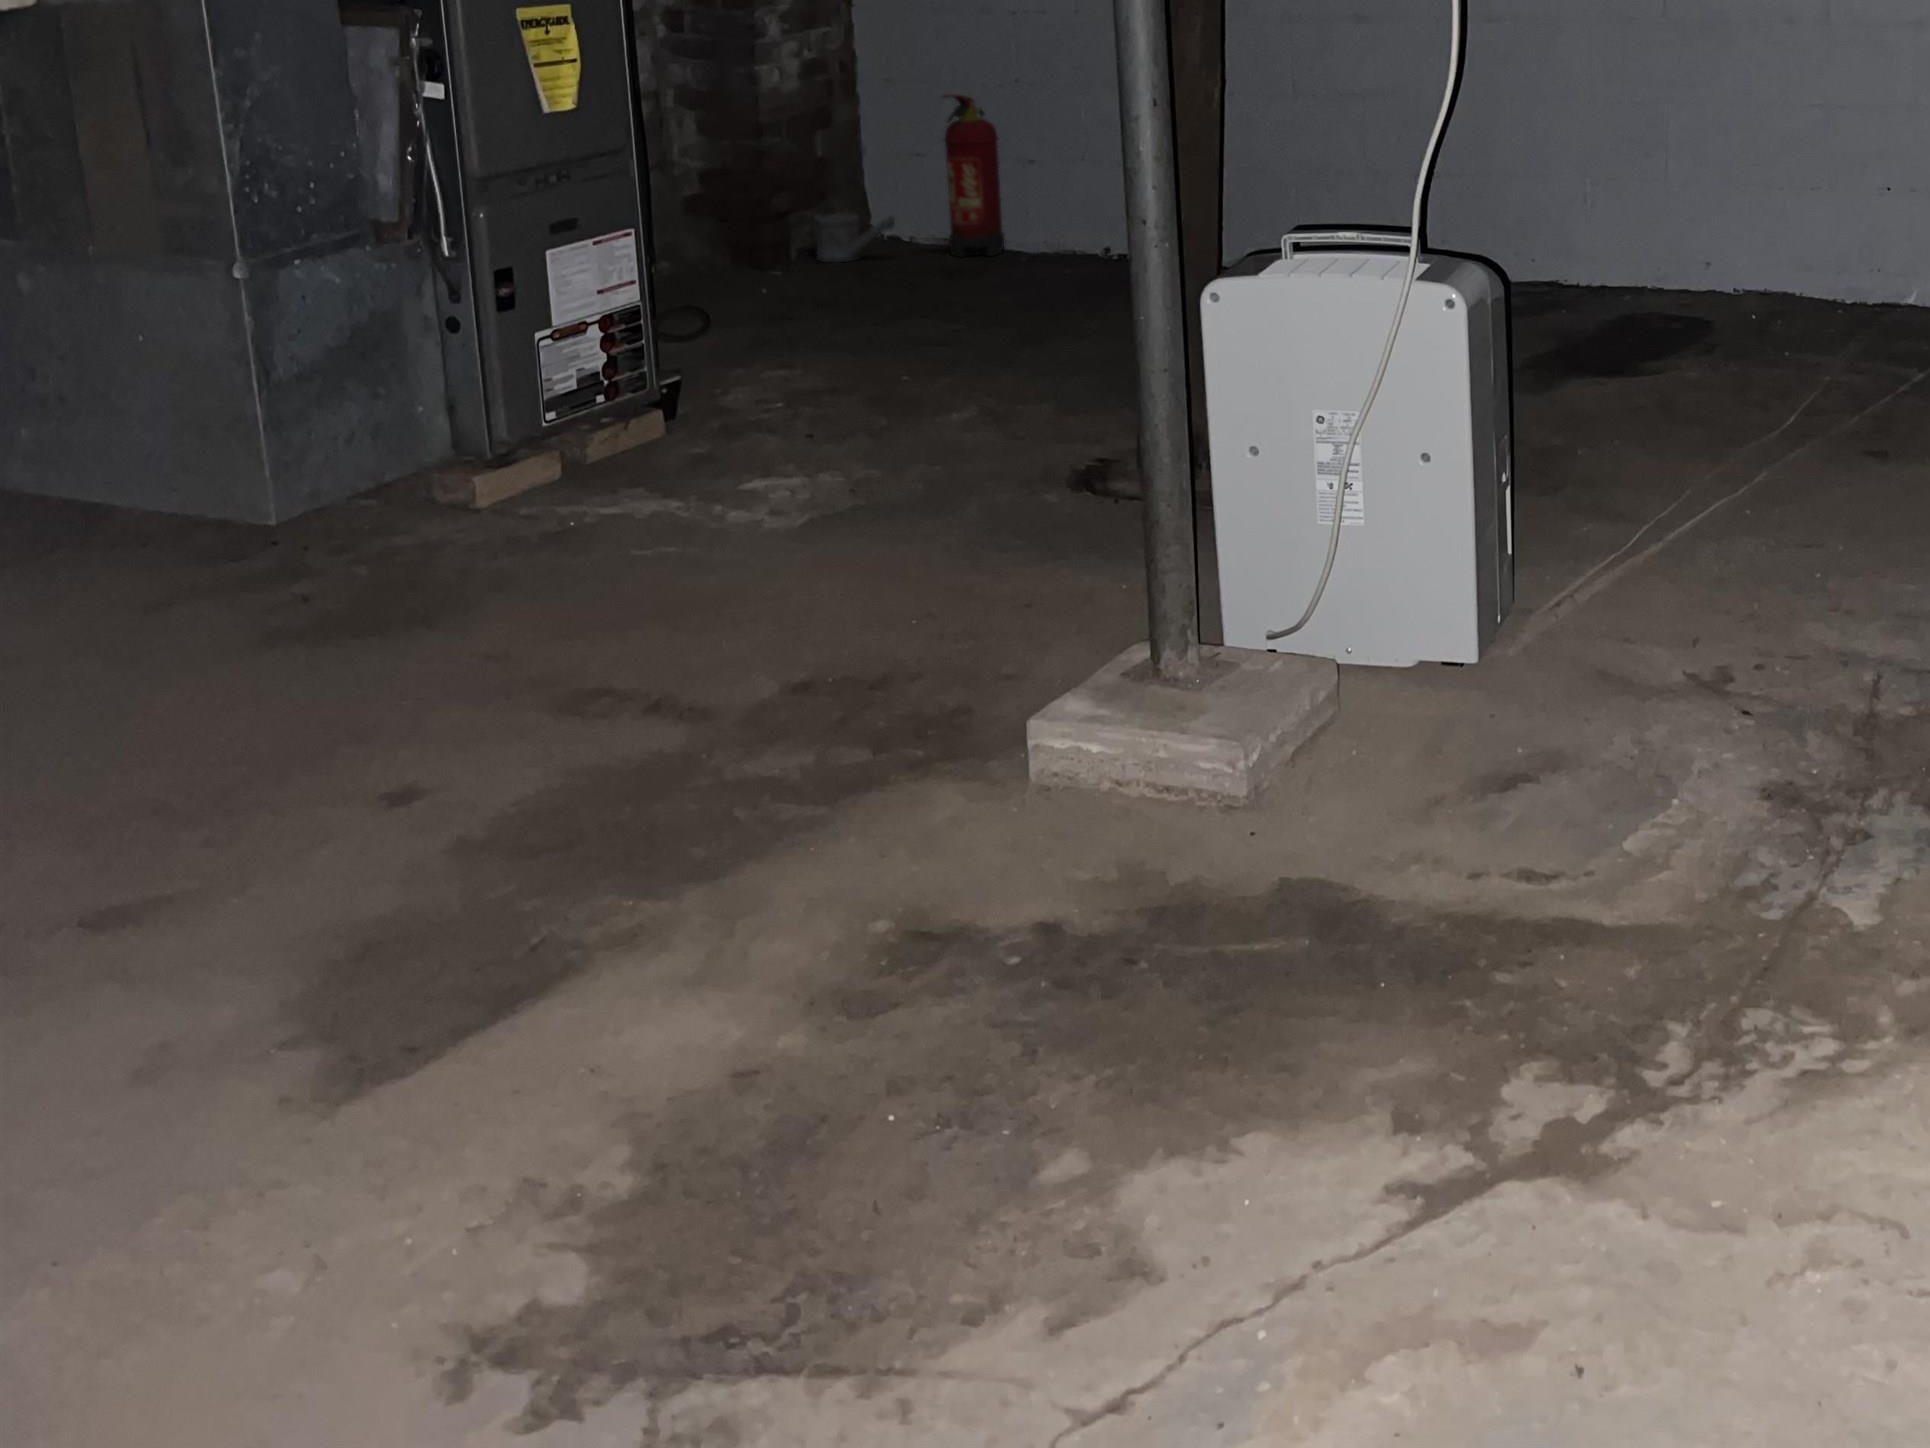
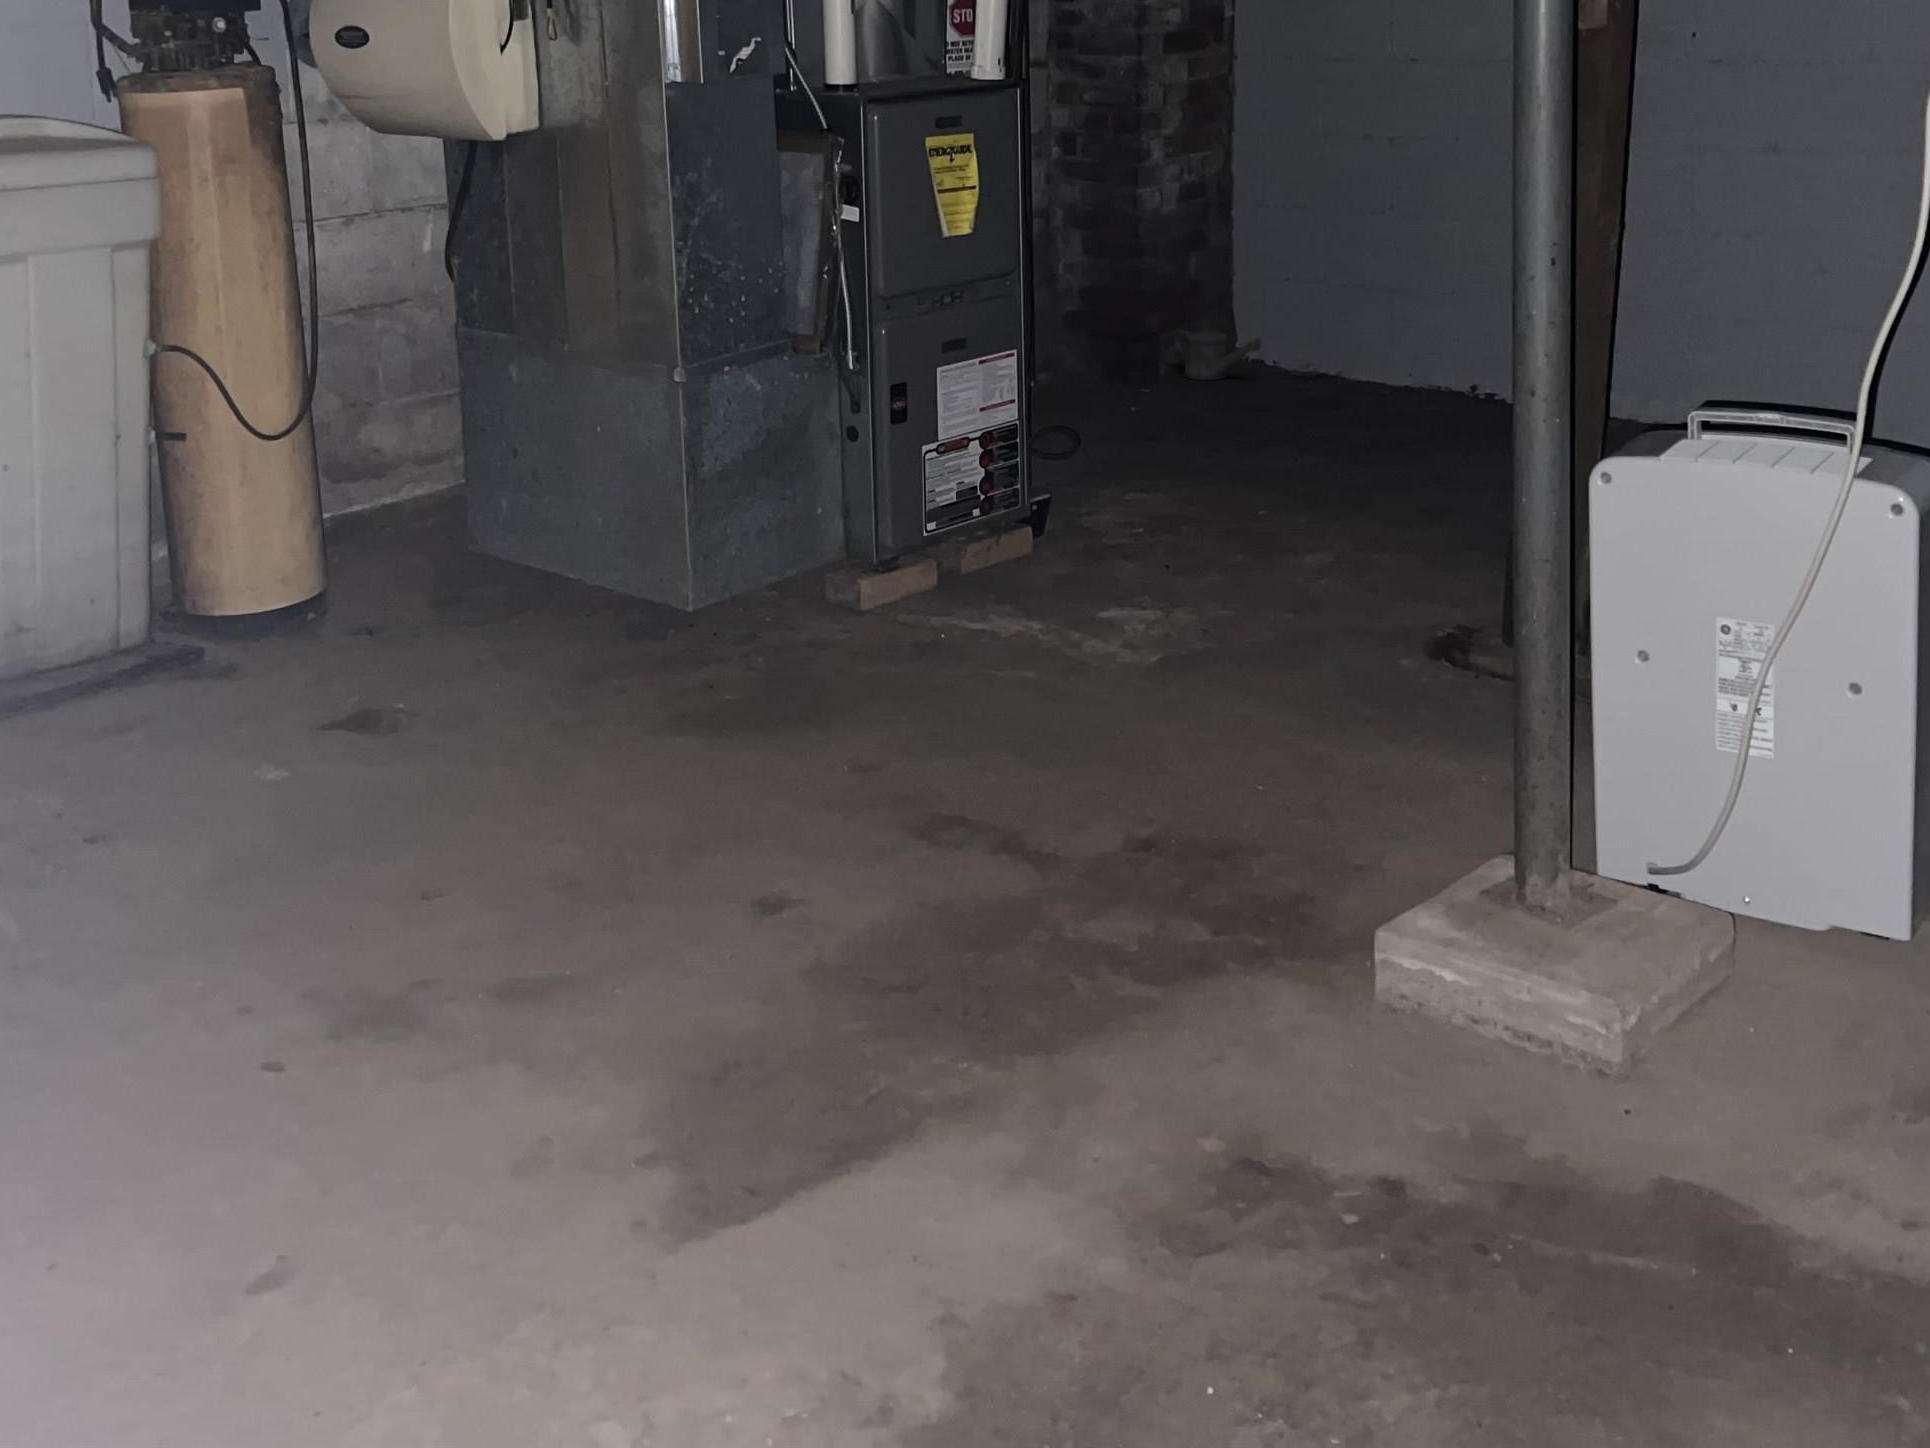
fire extinguisher: present [943,95,1005,257] -> none [1312,218,1370,384]

